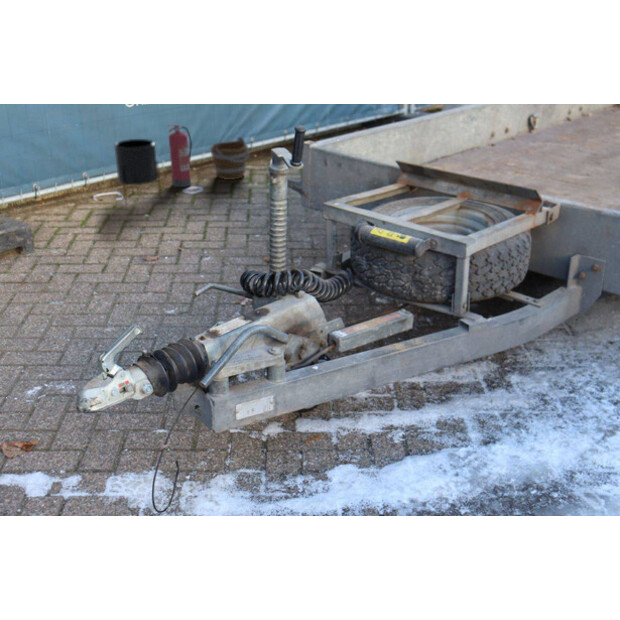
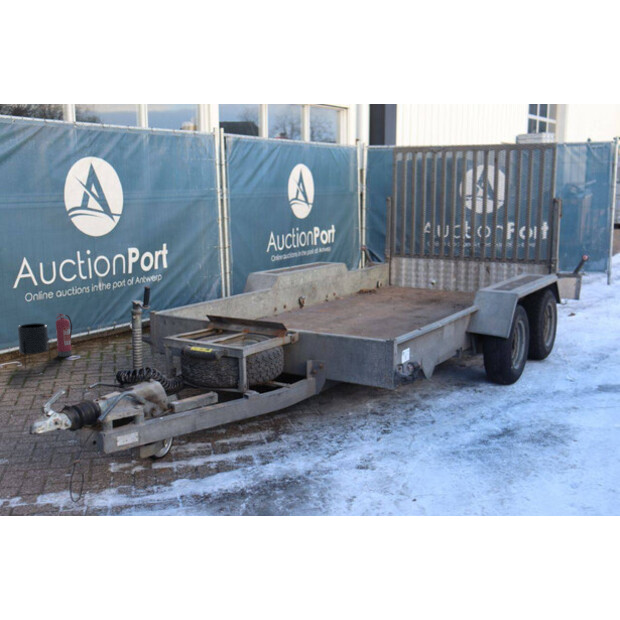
bucket: present [211,137,249,180] -> none [85,322,114,351]

